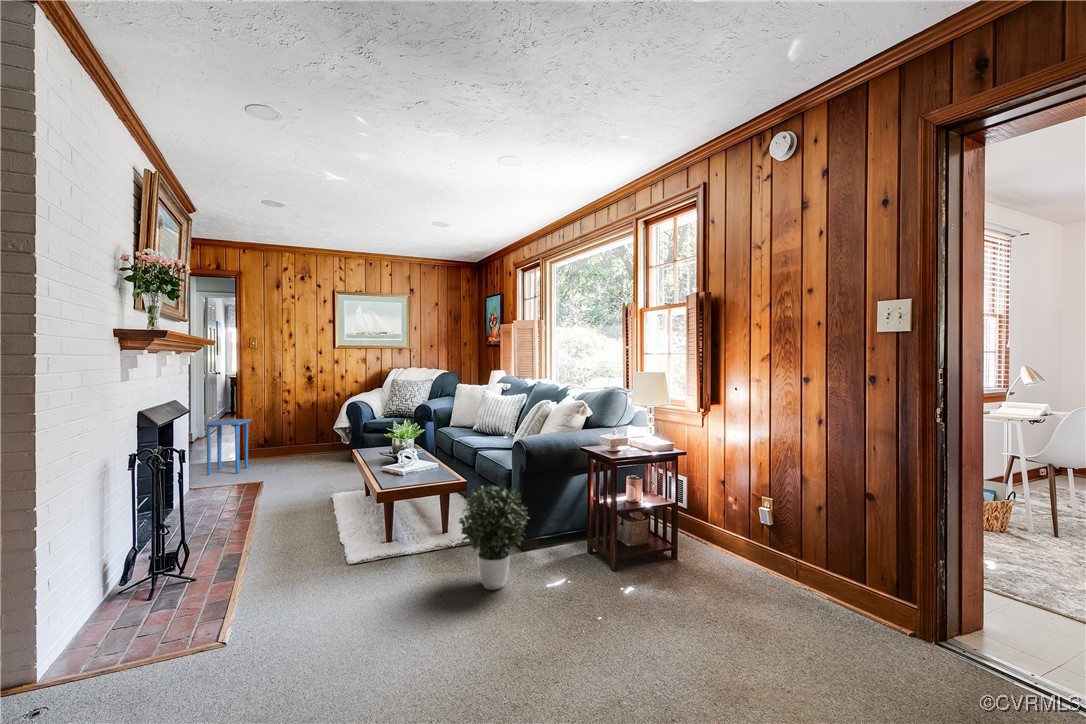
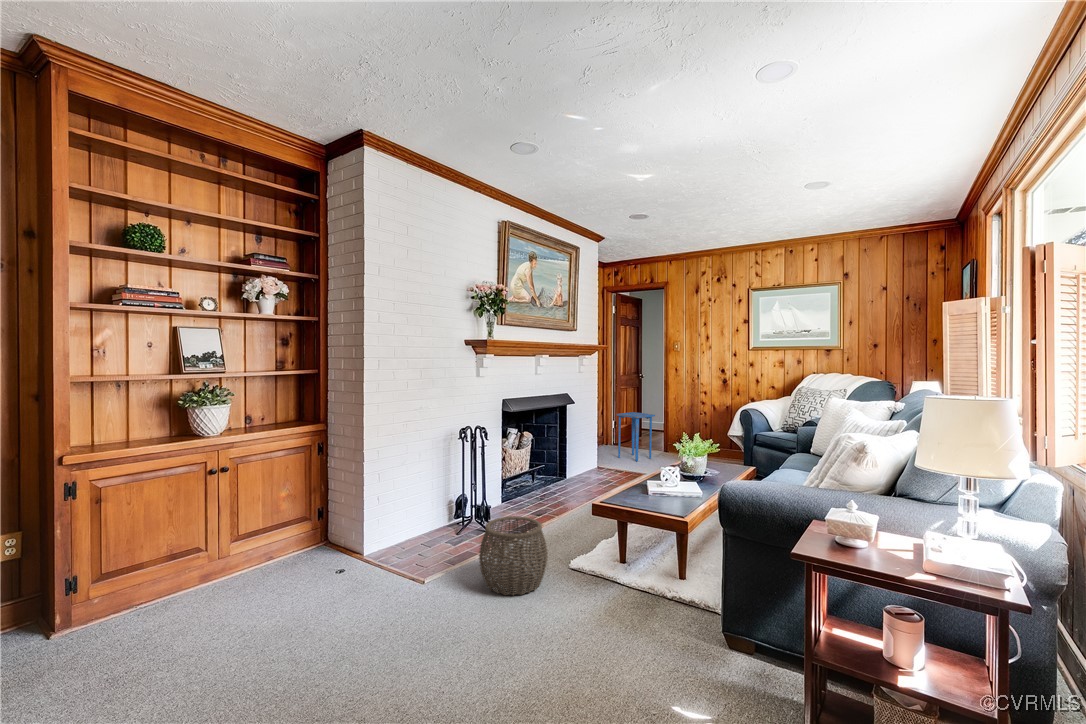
potted plant: present [459,485,529,590] -> none [559,519,651,655]
woven basket: none [313,522,391,606] -> present [479,516,548,595]

